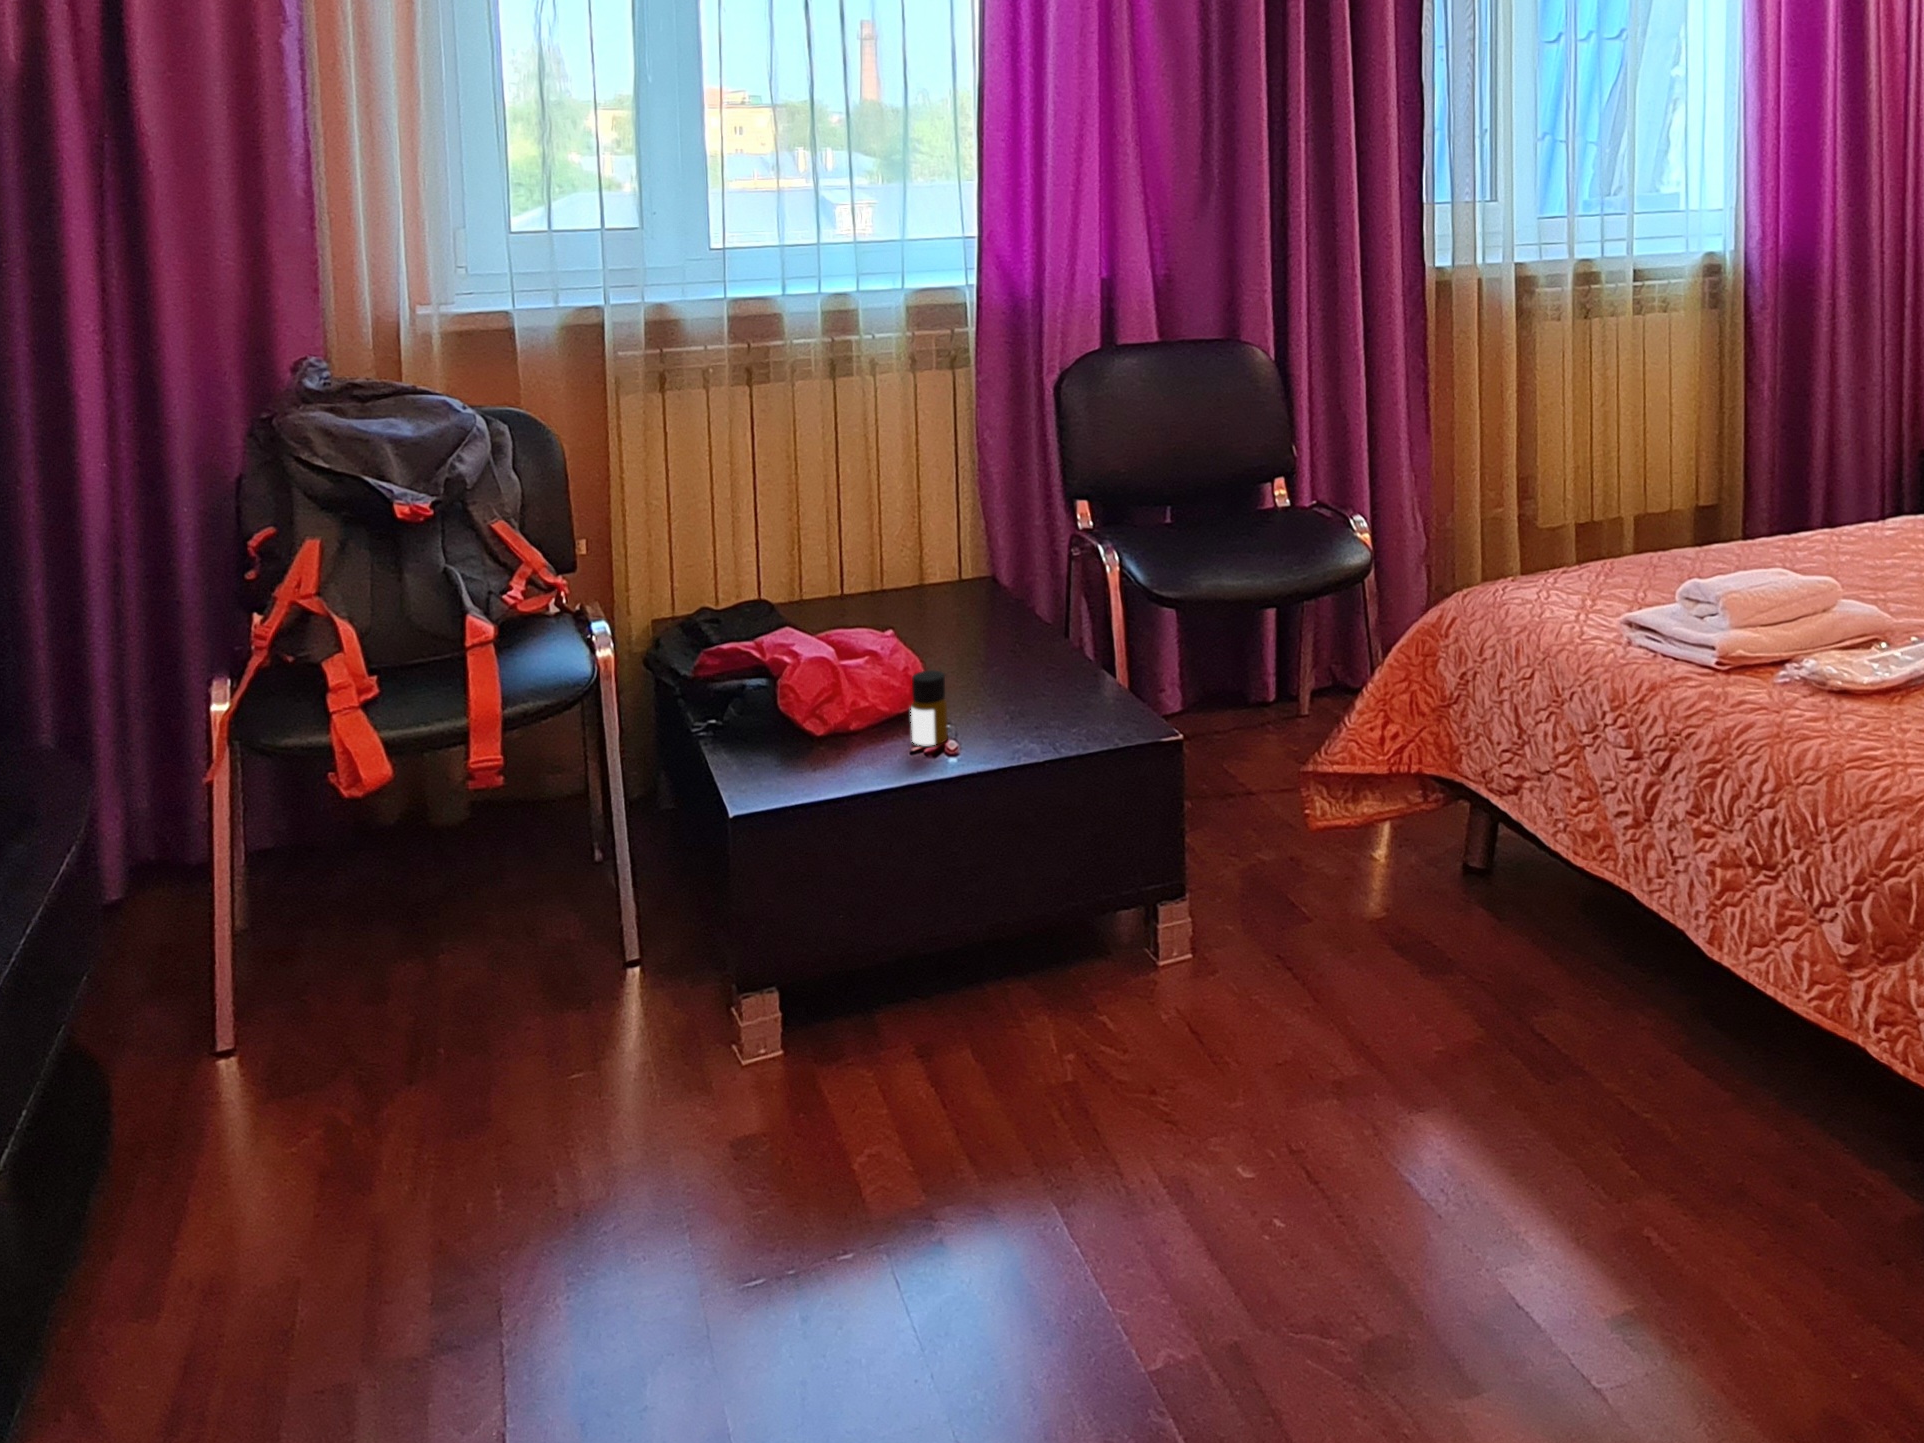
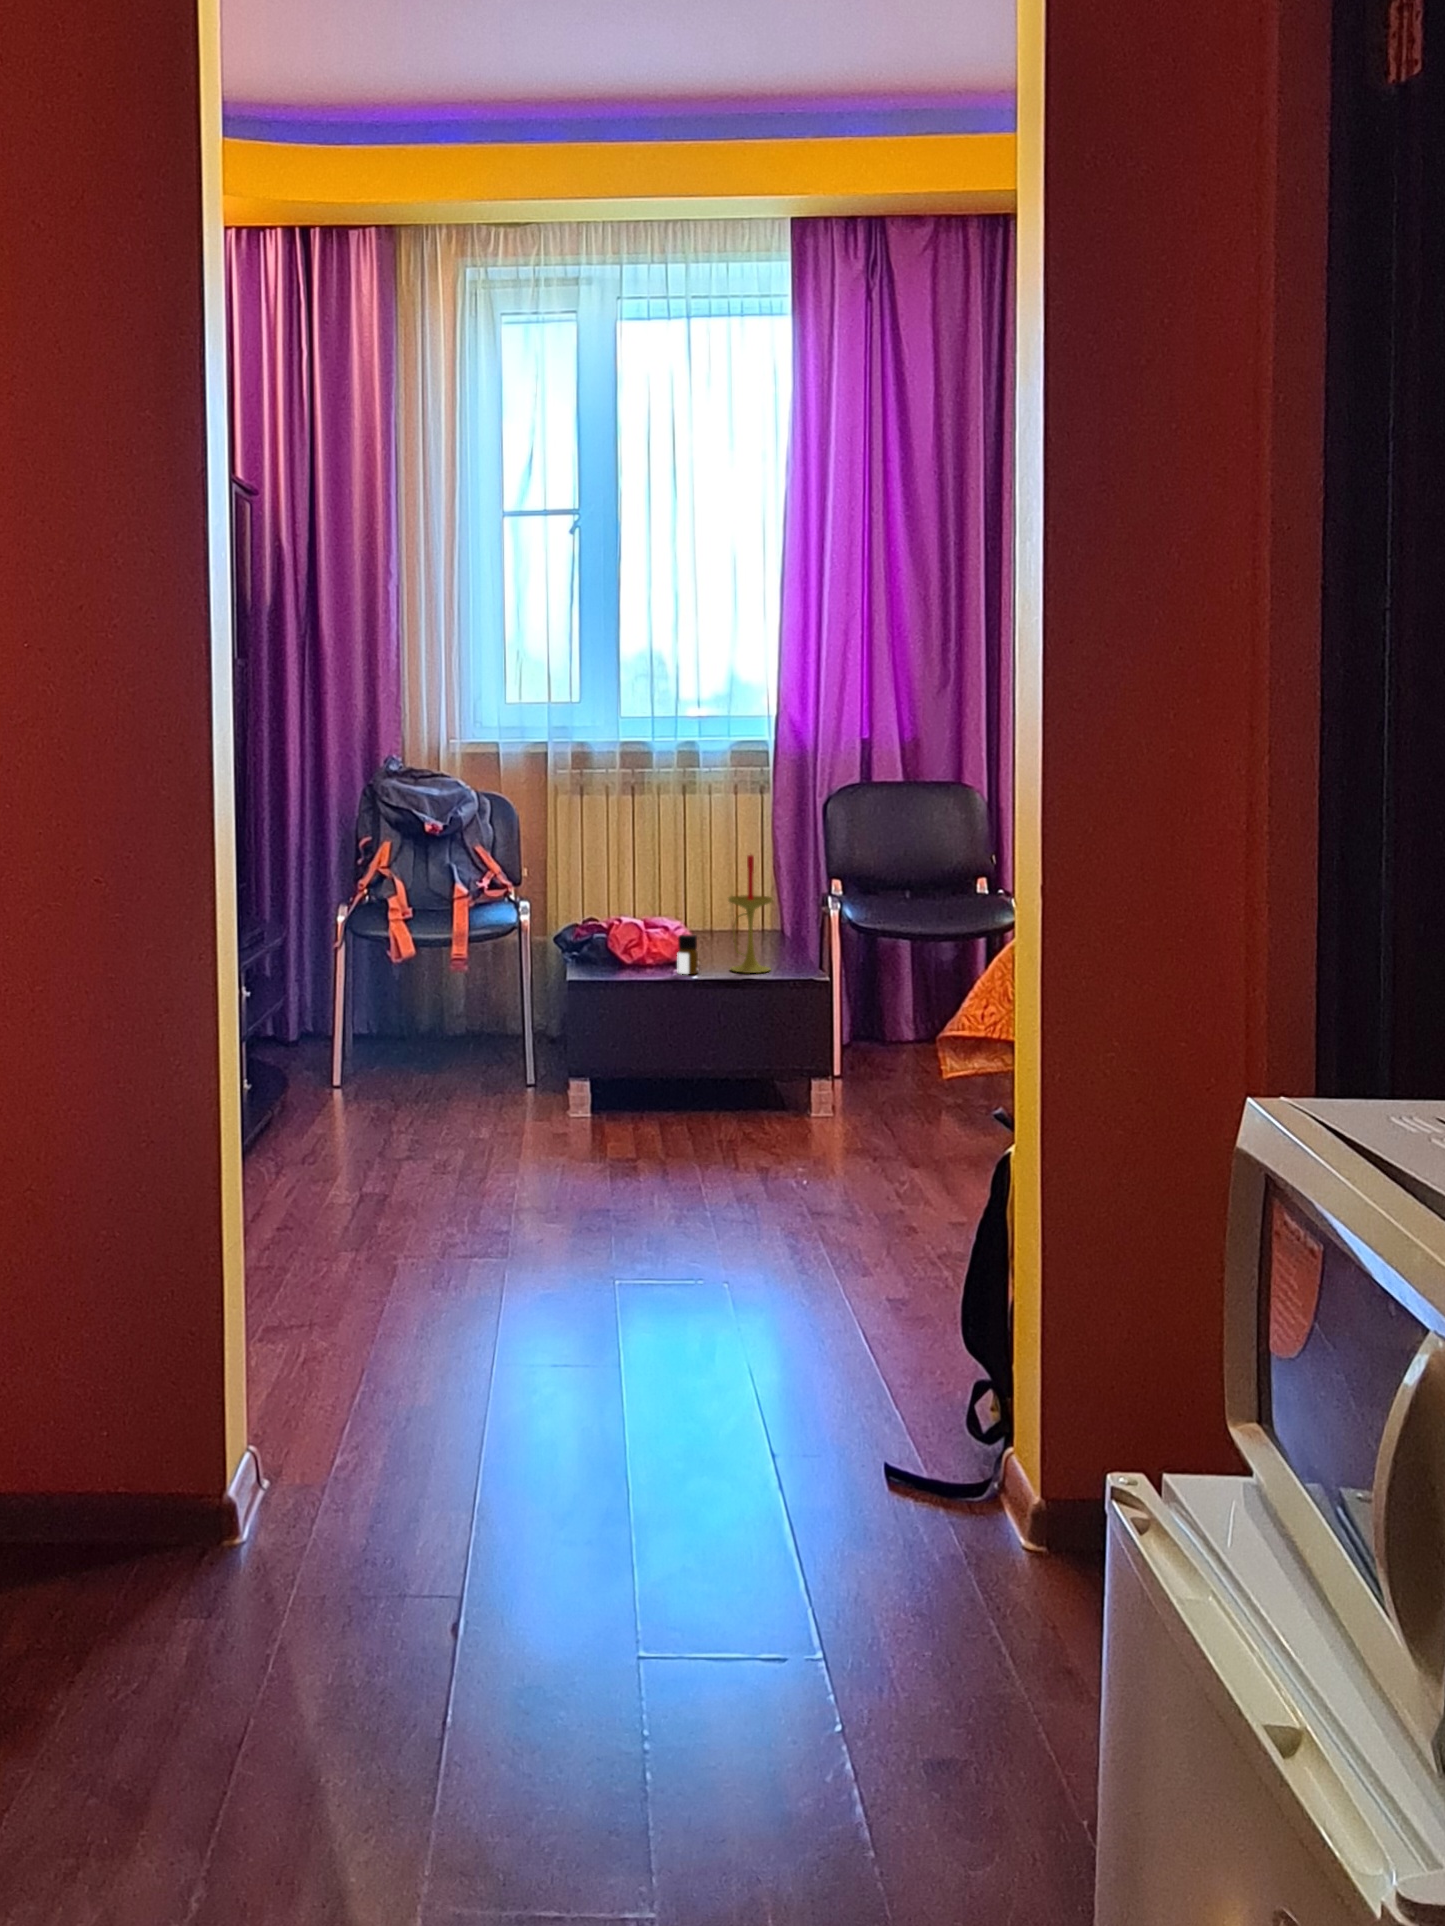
candle: none [988,518,1066,725] -> present [728,855,773,973]

